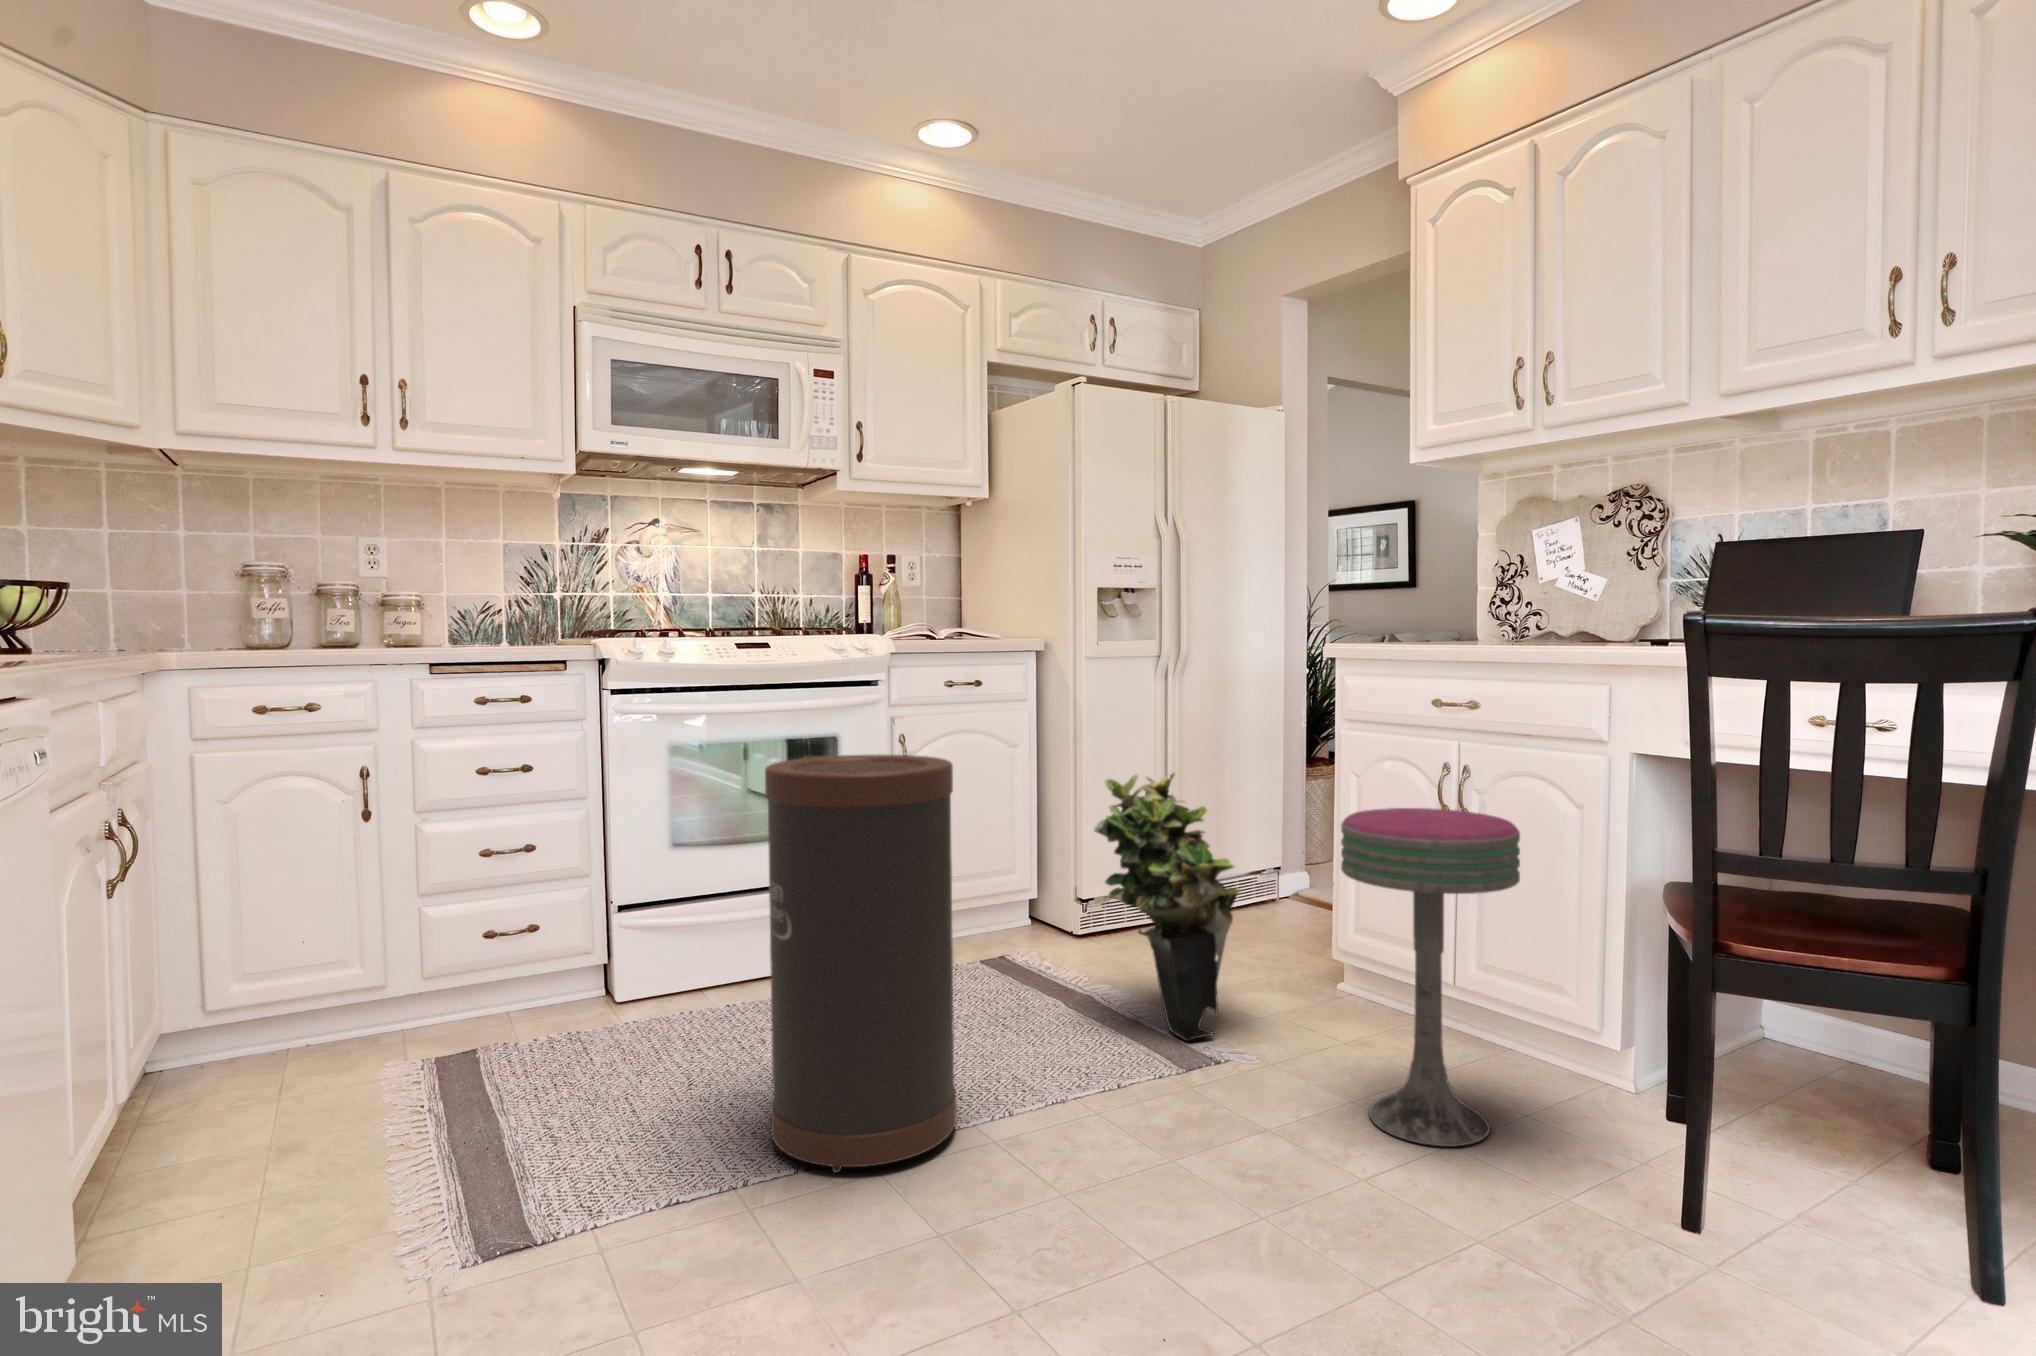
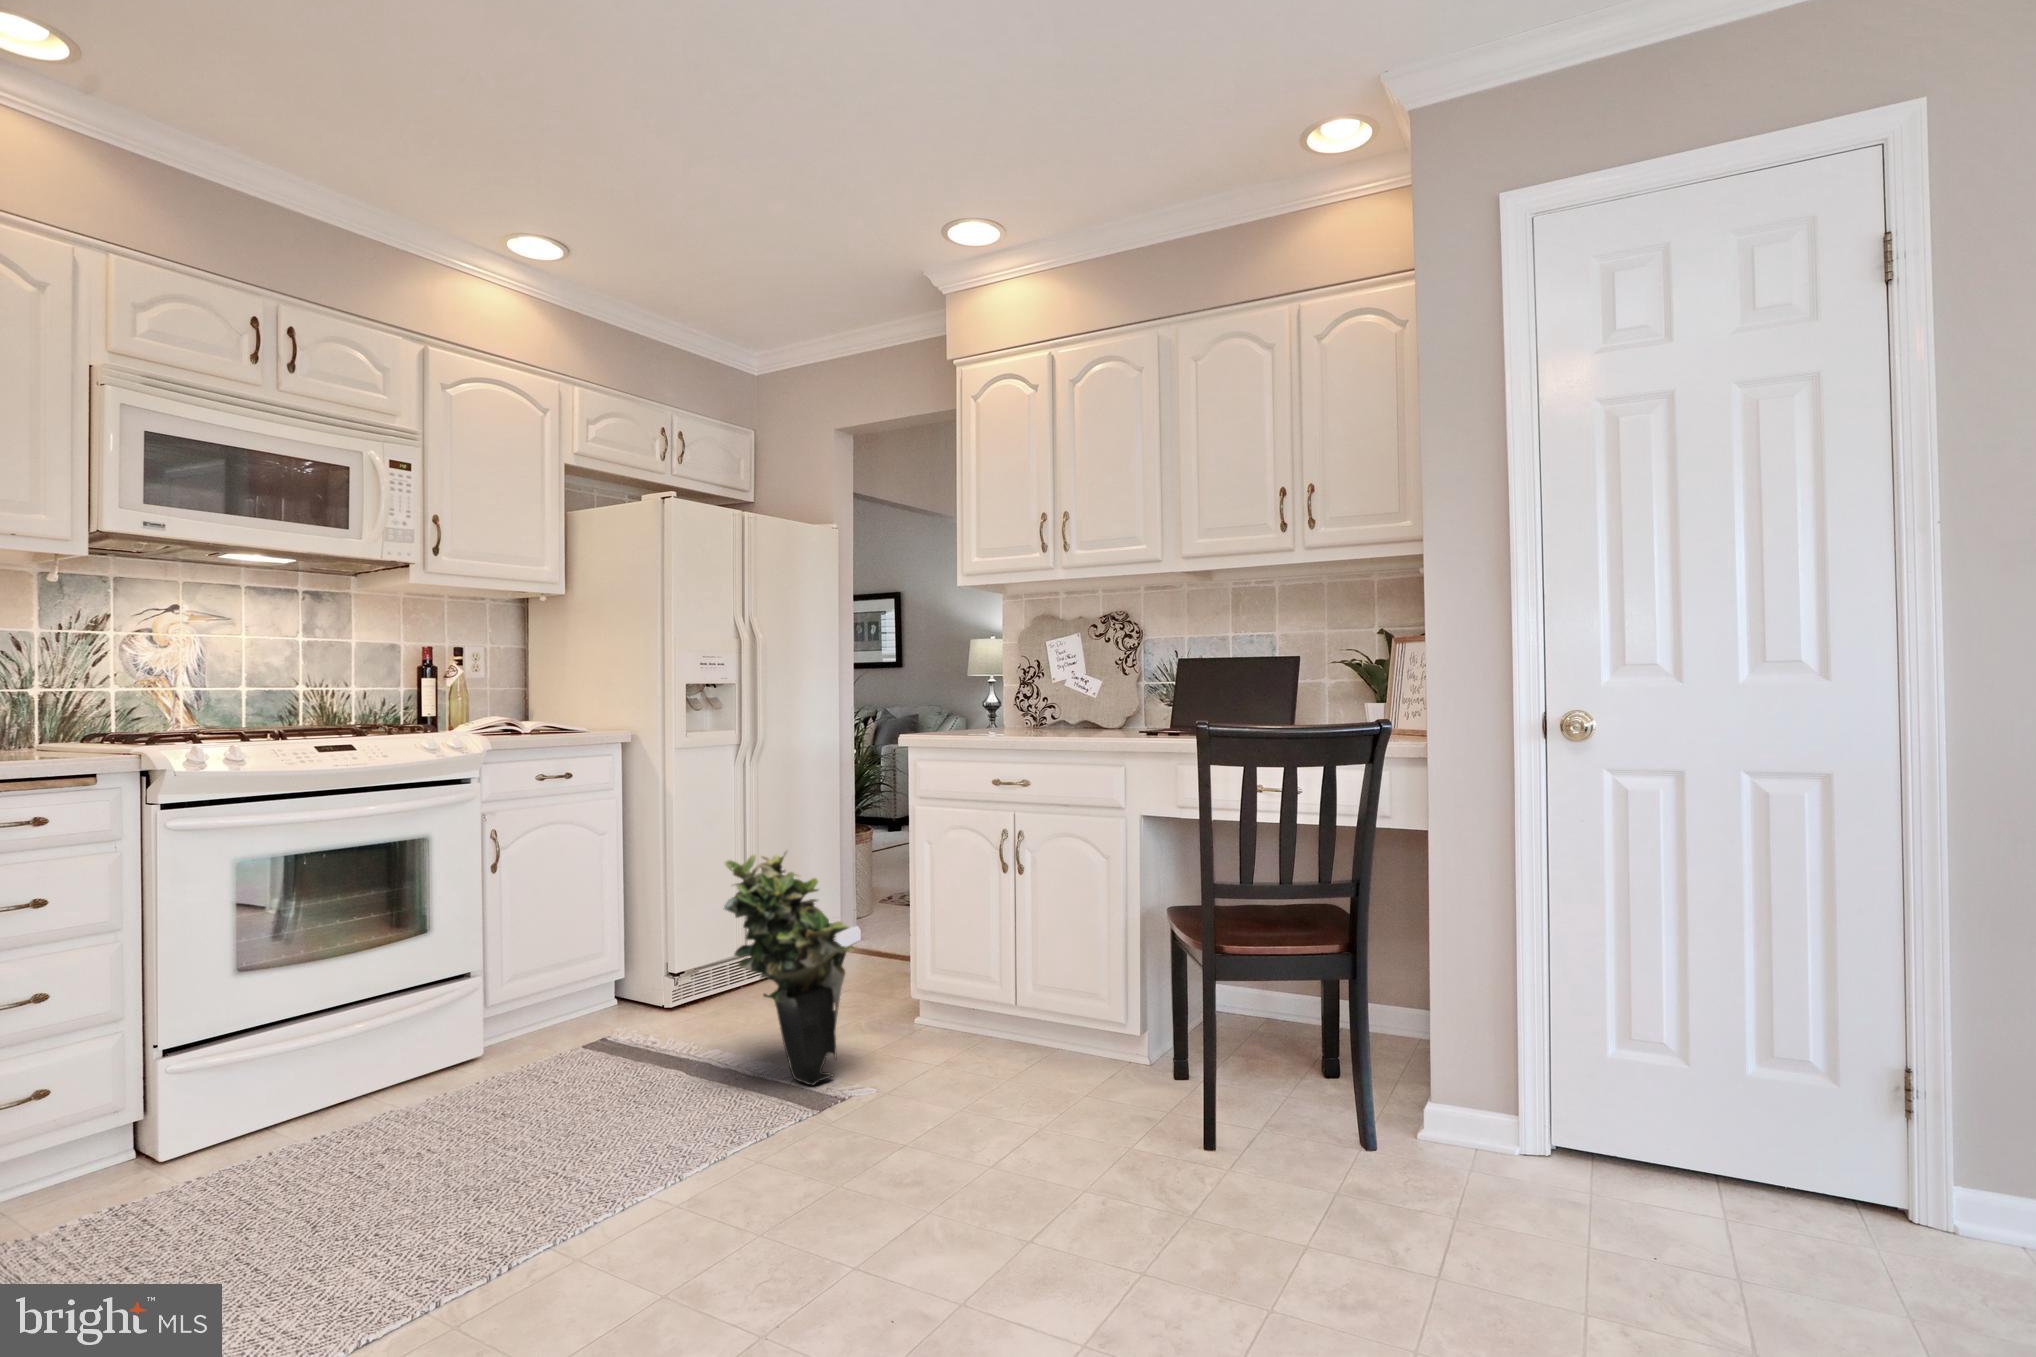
trash can: present [765,754,957,1172] -> none [440,856,637,1269]
bar stool: present [1341,808,1520,1146] -> none [951,865,1080,1128]

